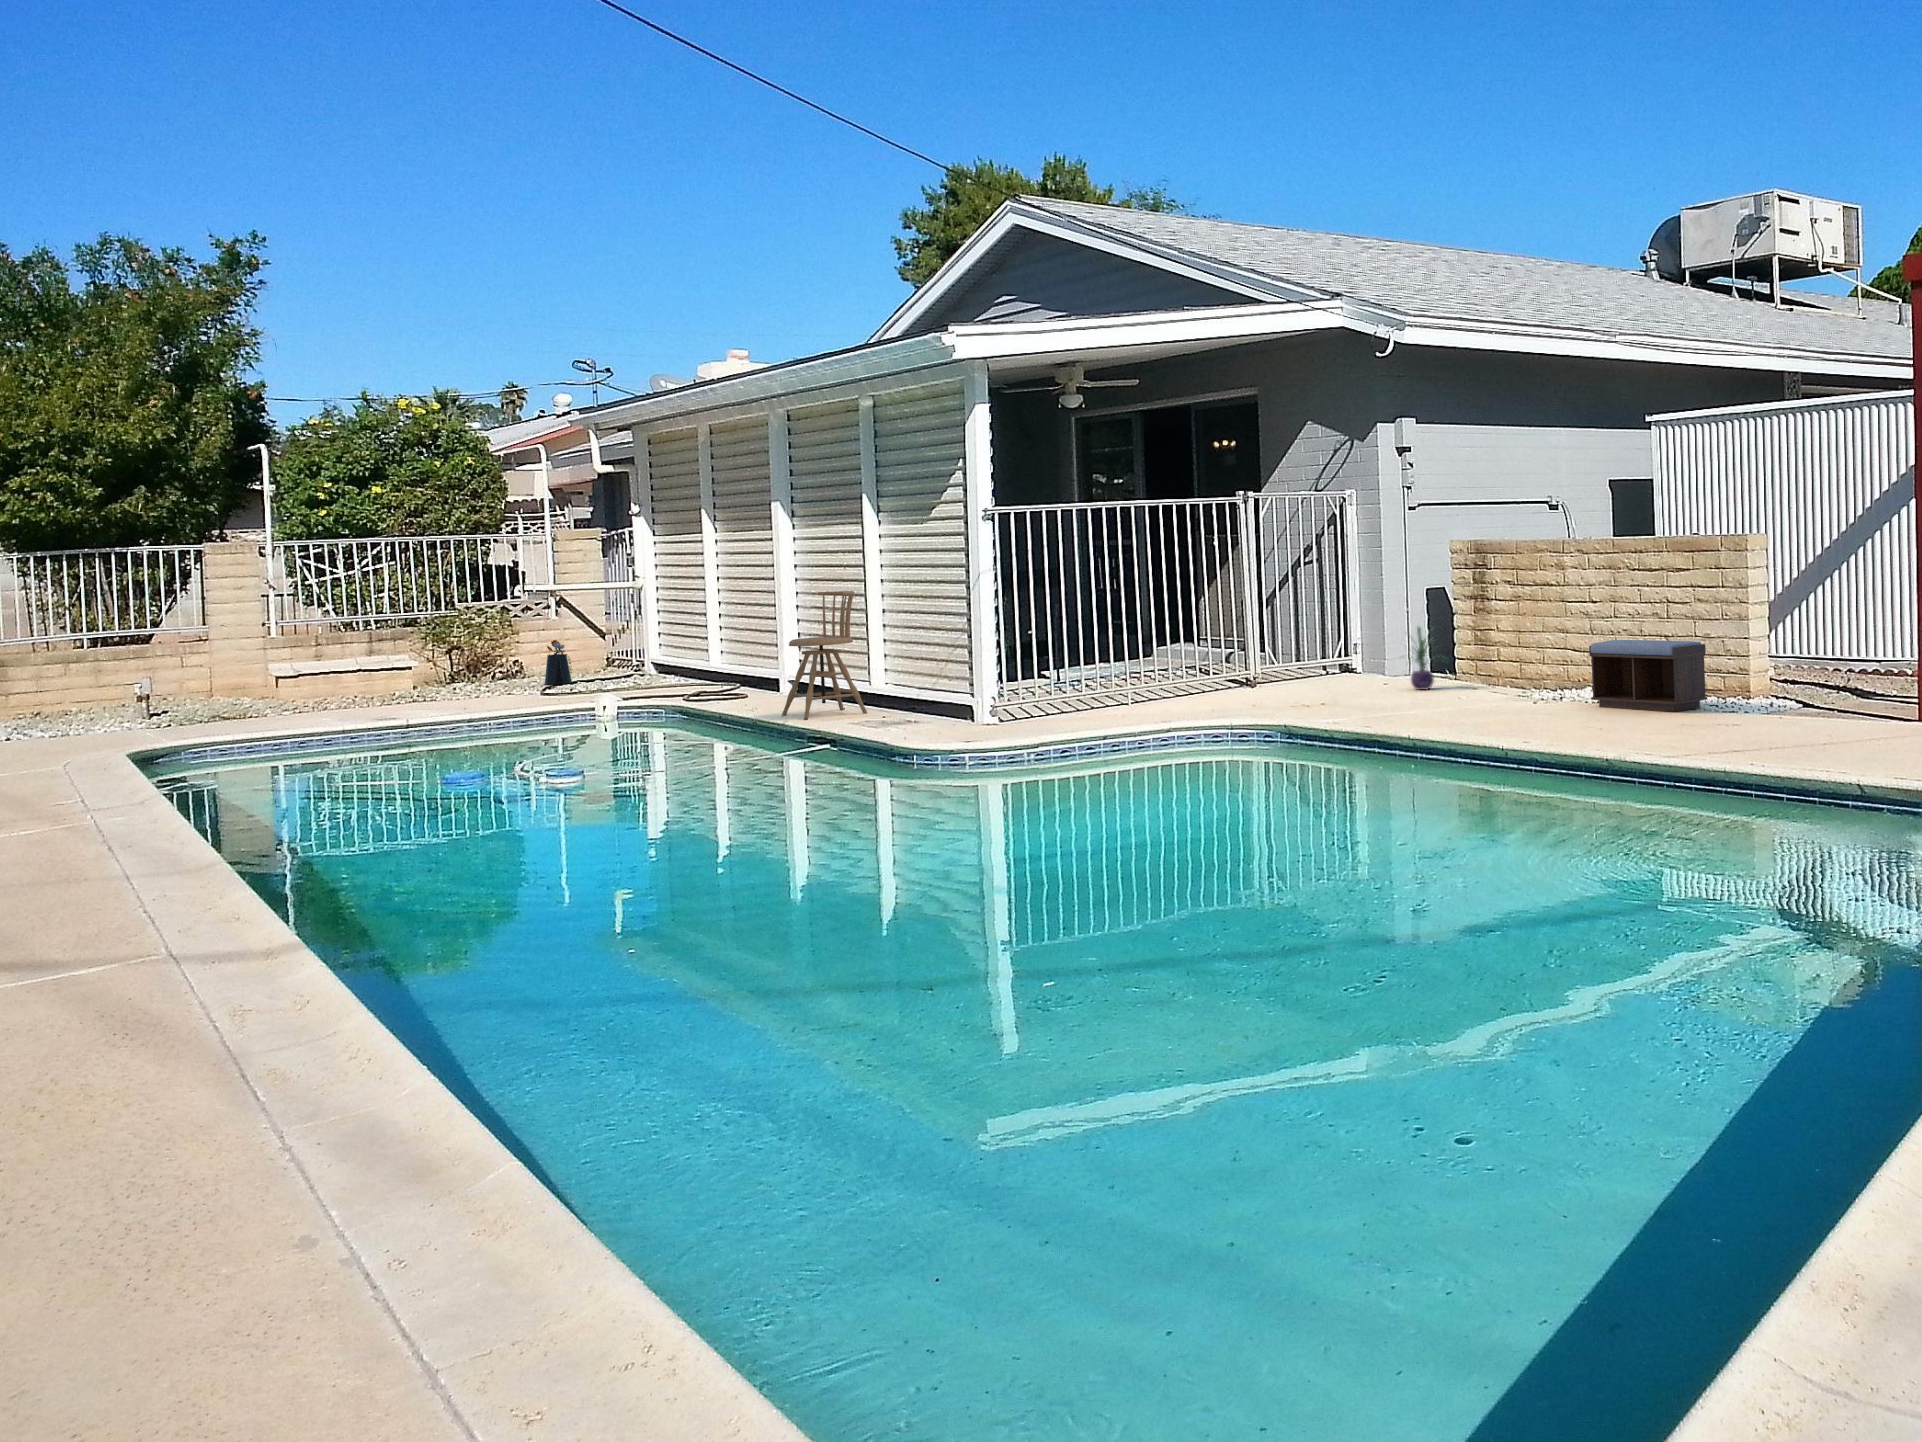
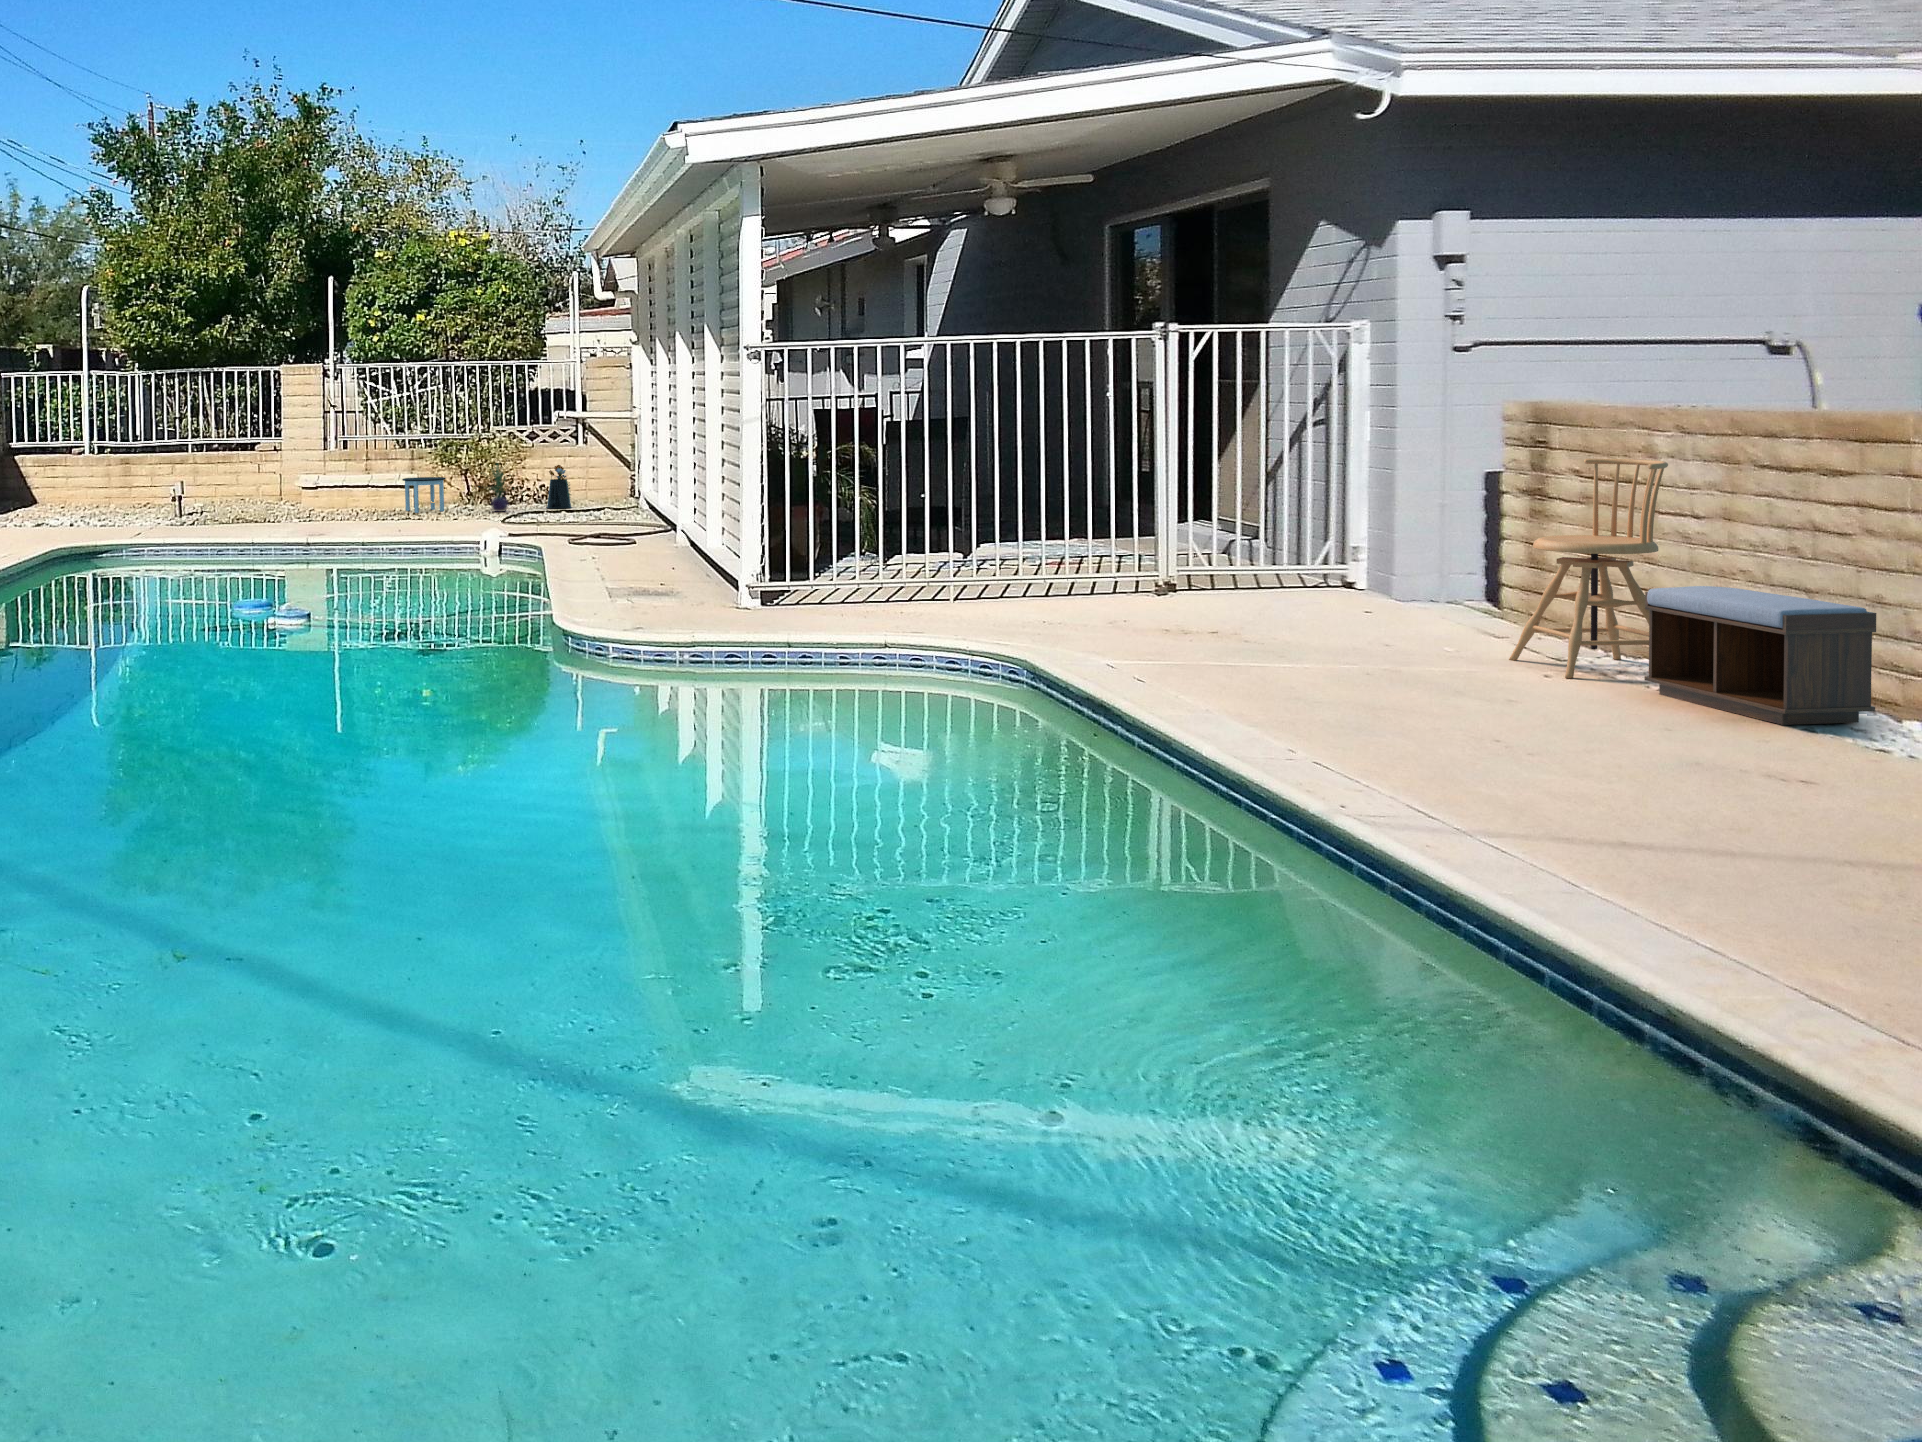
chair: present [782,591,867,720] -> present [1509,459,1668,678]
decorative plant: present [1409,627,1435,690] -> present [487,464,514,512]
round table: none [373,659,428,699] -> present [402,477,446,513]

